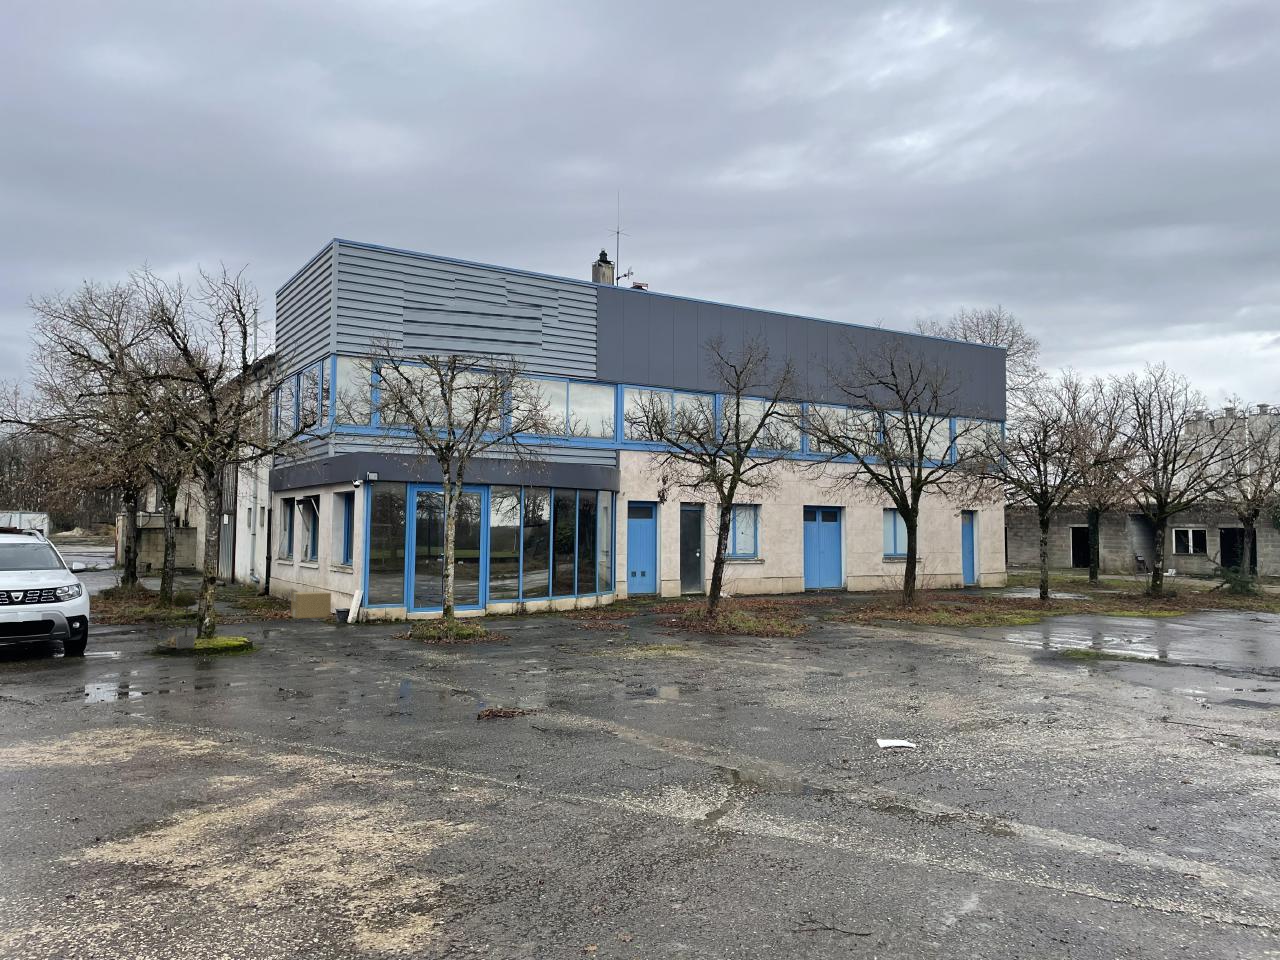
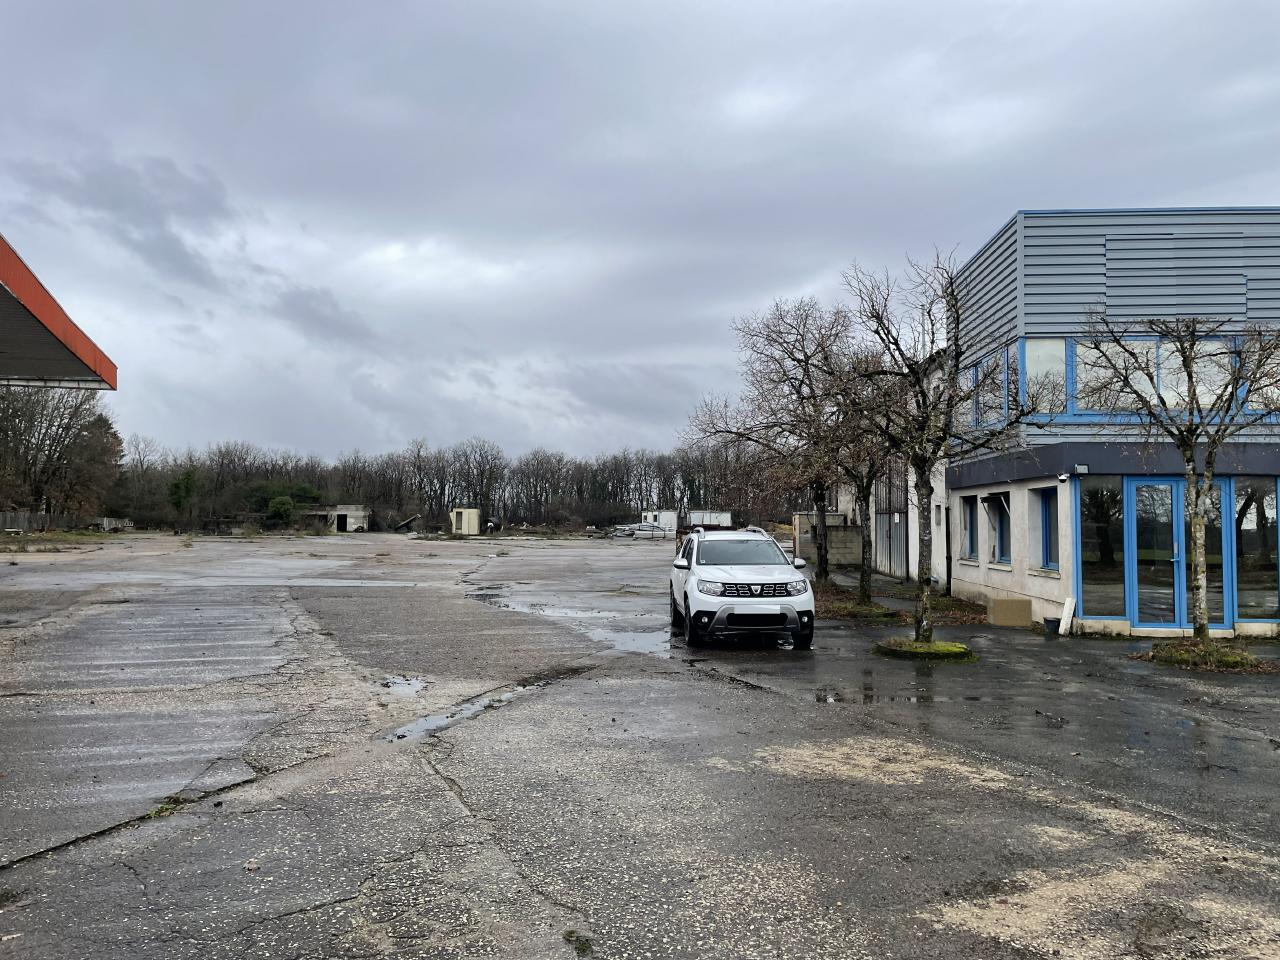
potted tree: present [173,593,198,649] -> none [886,592,911,650]

